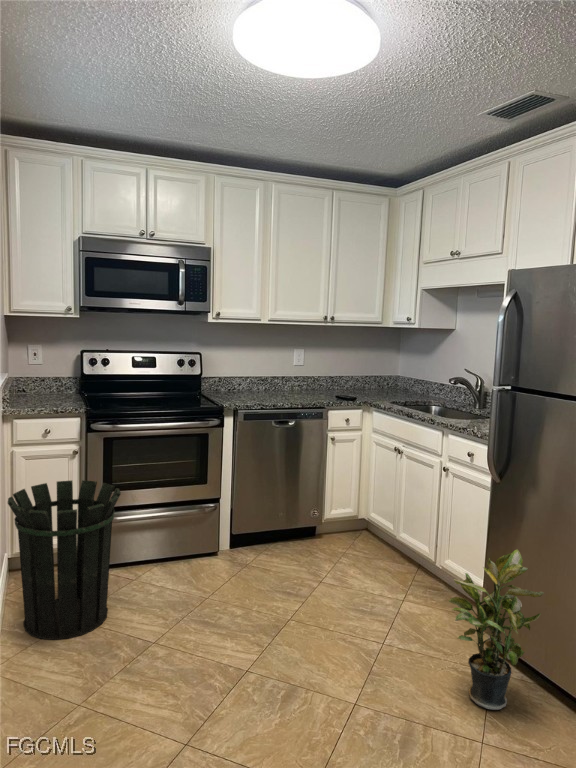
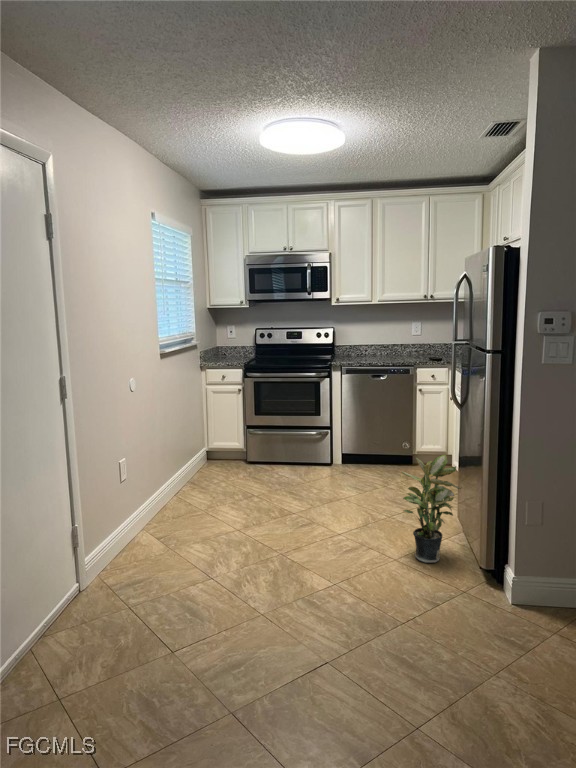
waste bin: present [8,480,121,640] -> none [188,404,249,490]

